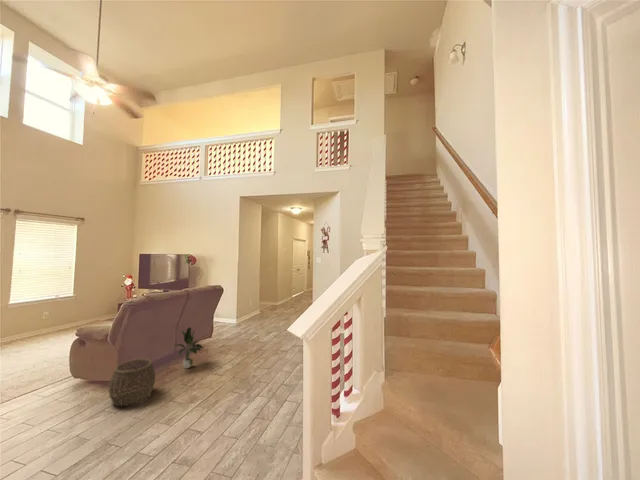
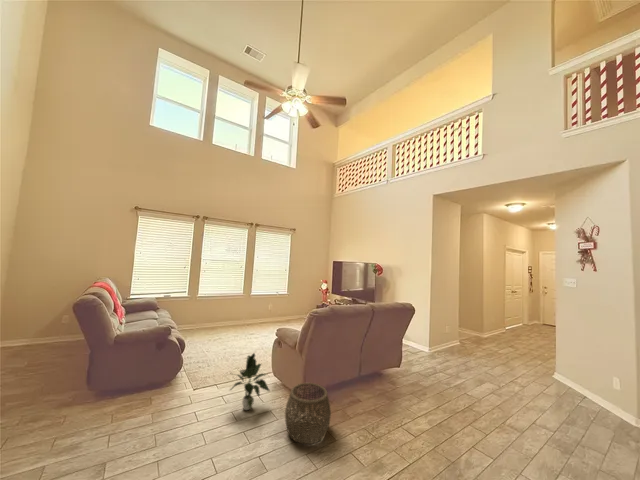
potted plant: present [178,327,203,368] -> present [230,353,269,410]

